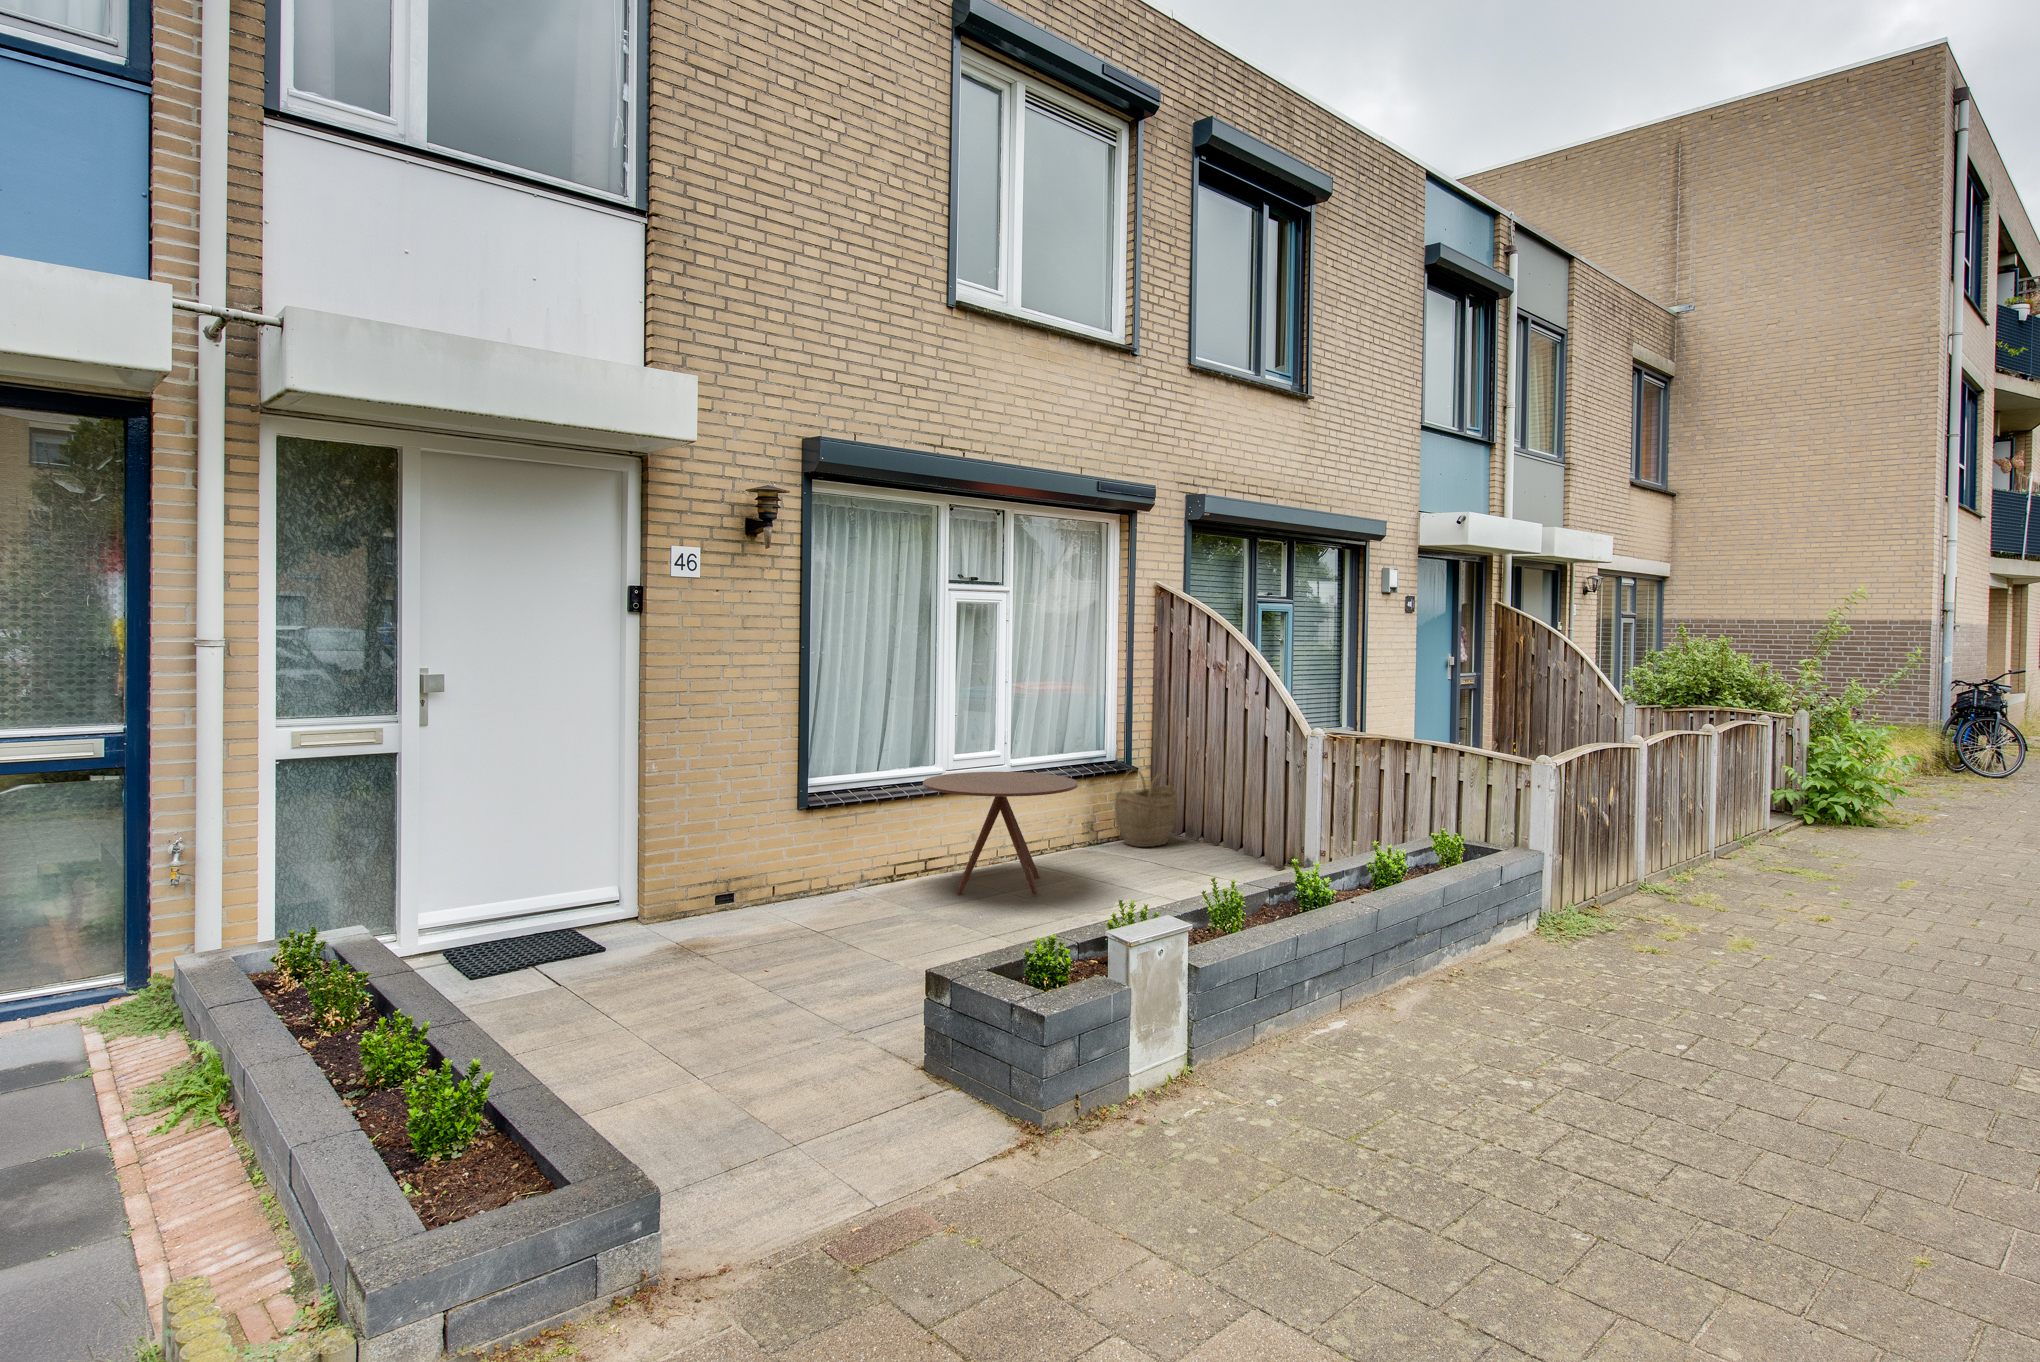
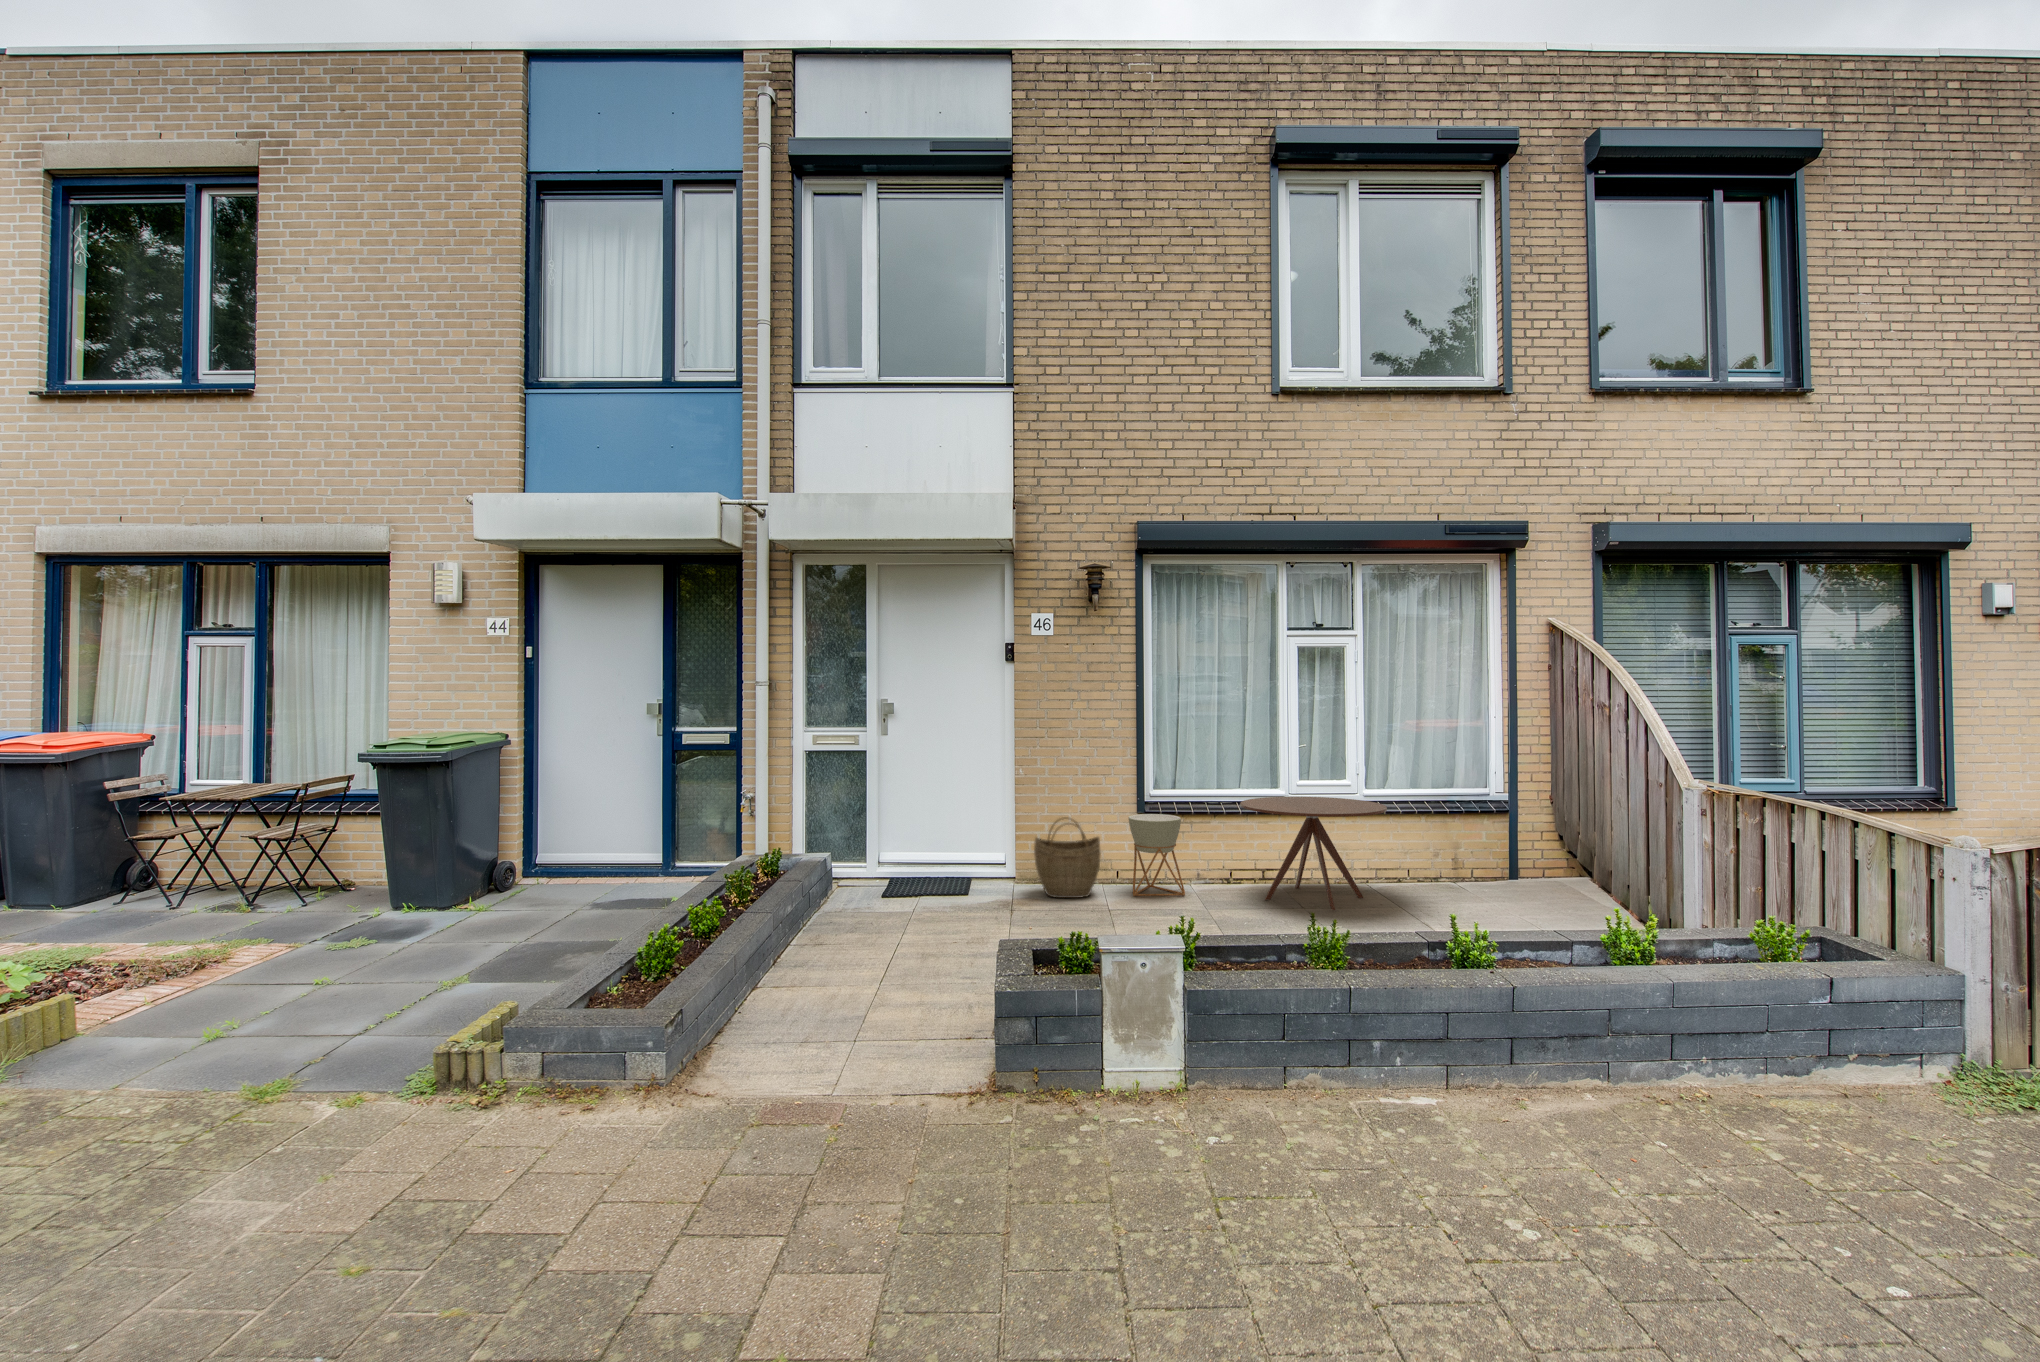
woven basket: present [1115,770,1178,847] -> present [1034,817,1101,898]
planter: none [799,807,869,914] -> present [1128,814,1185,896]

